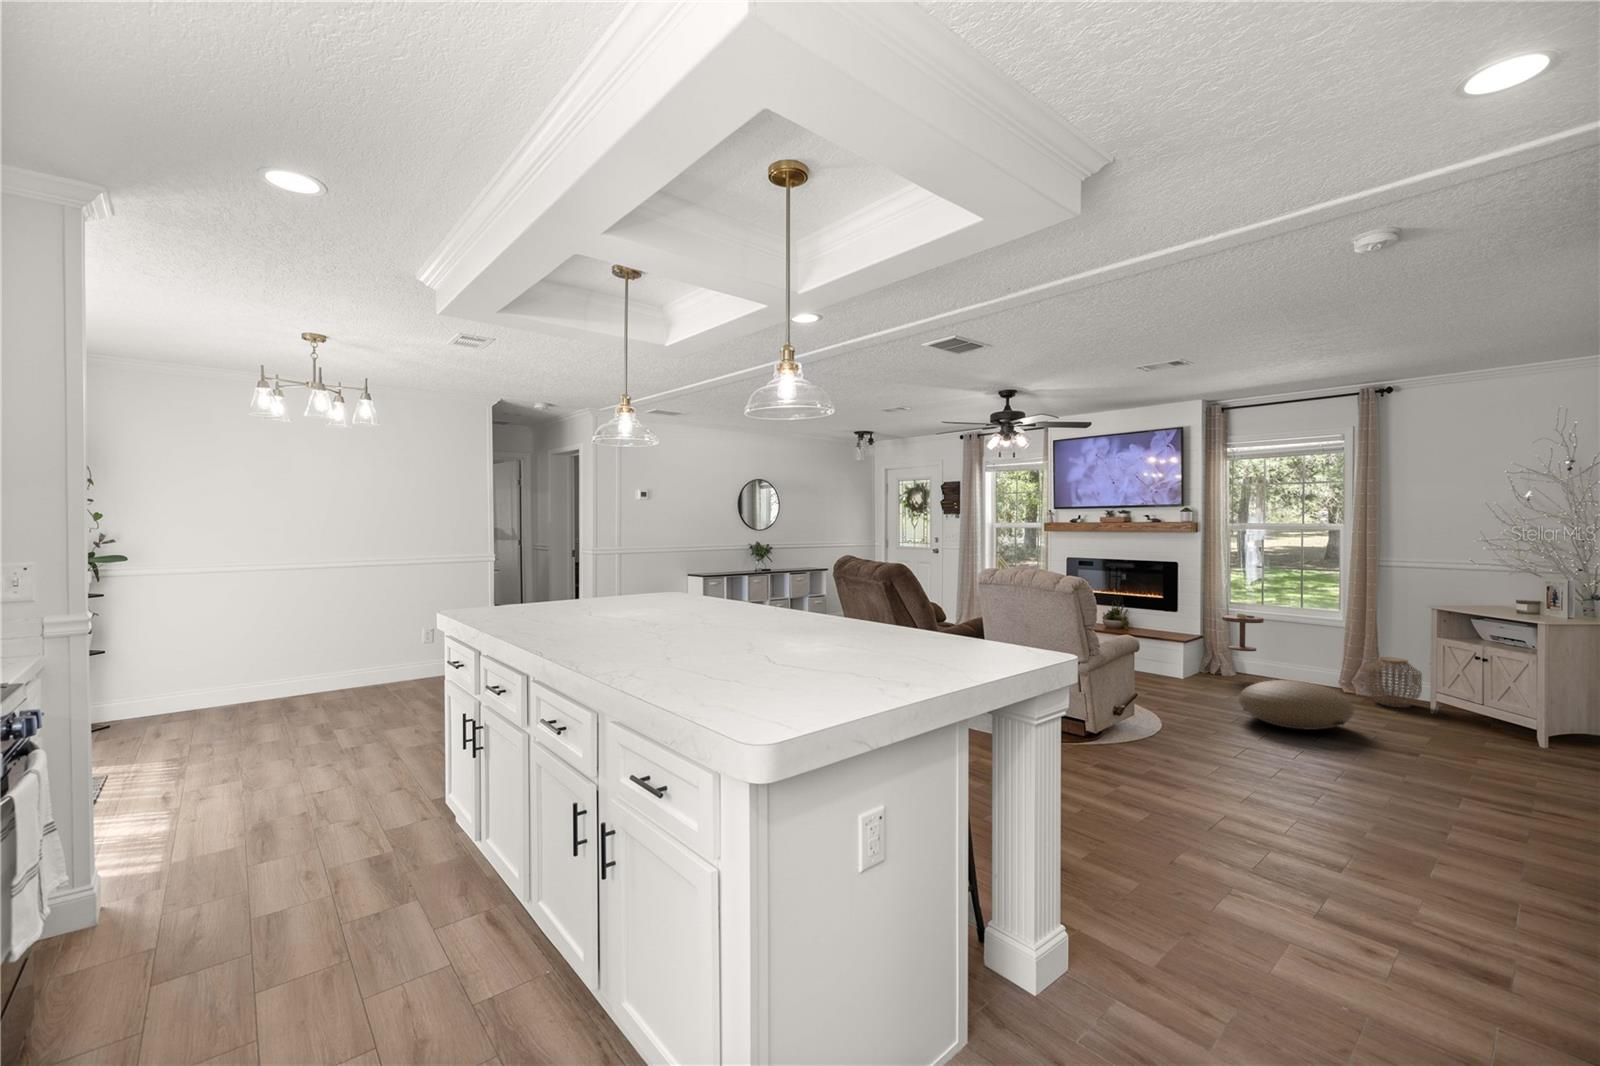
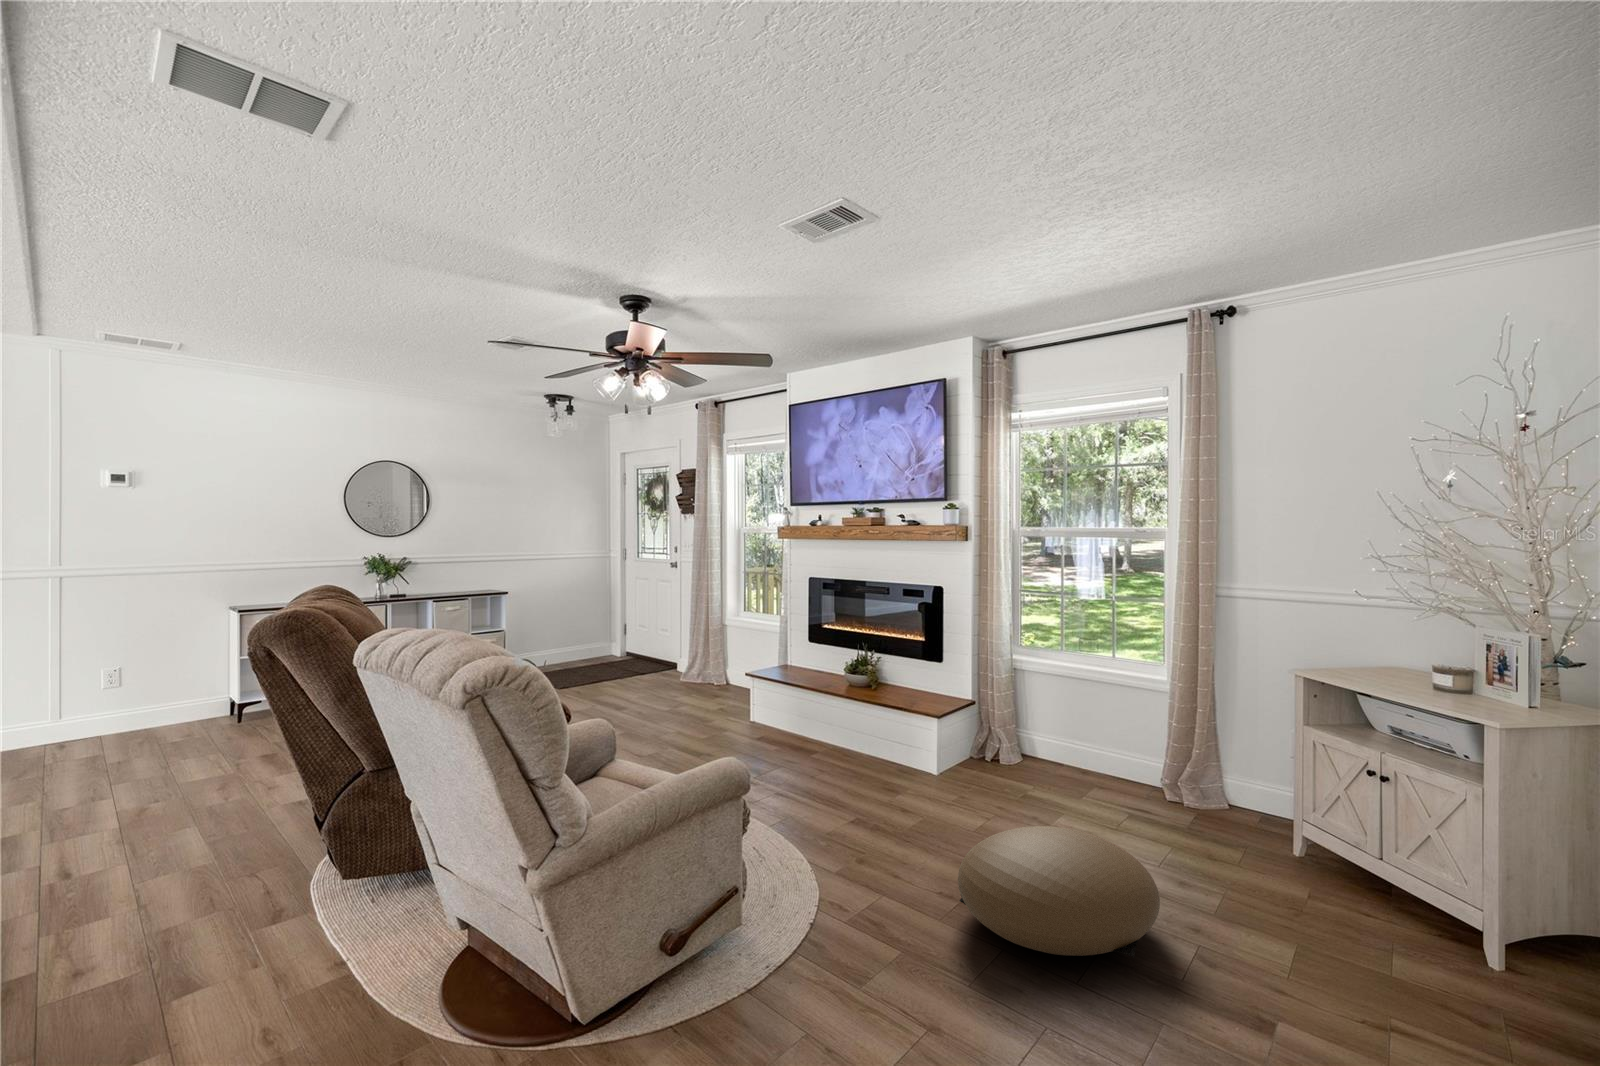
side table: present [1222,614,1264,651] -> none [995,670,1053,776]
woven basket: present [1365,657,1422,707] -> none [1194,751,1281,842]

